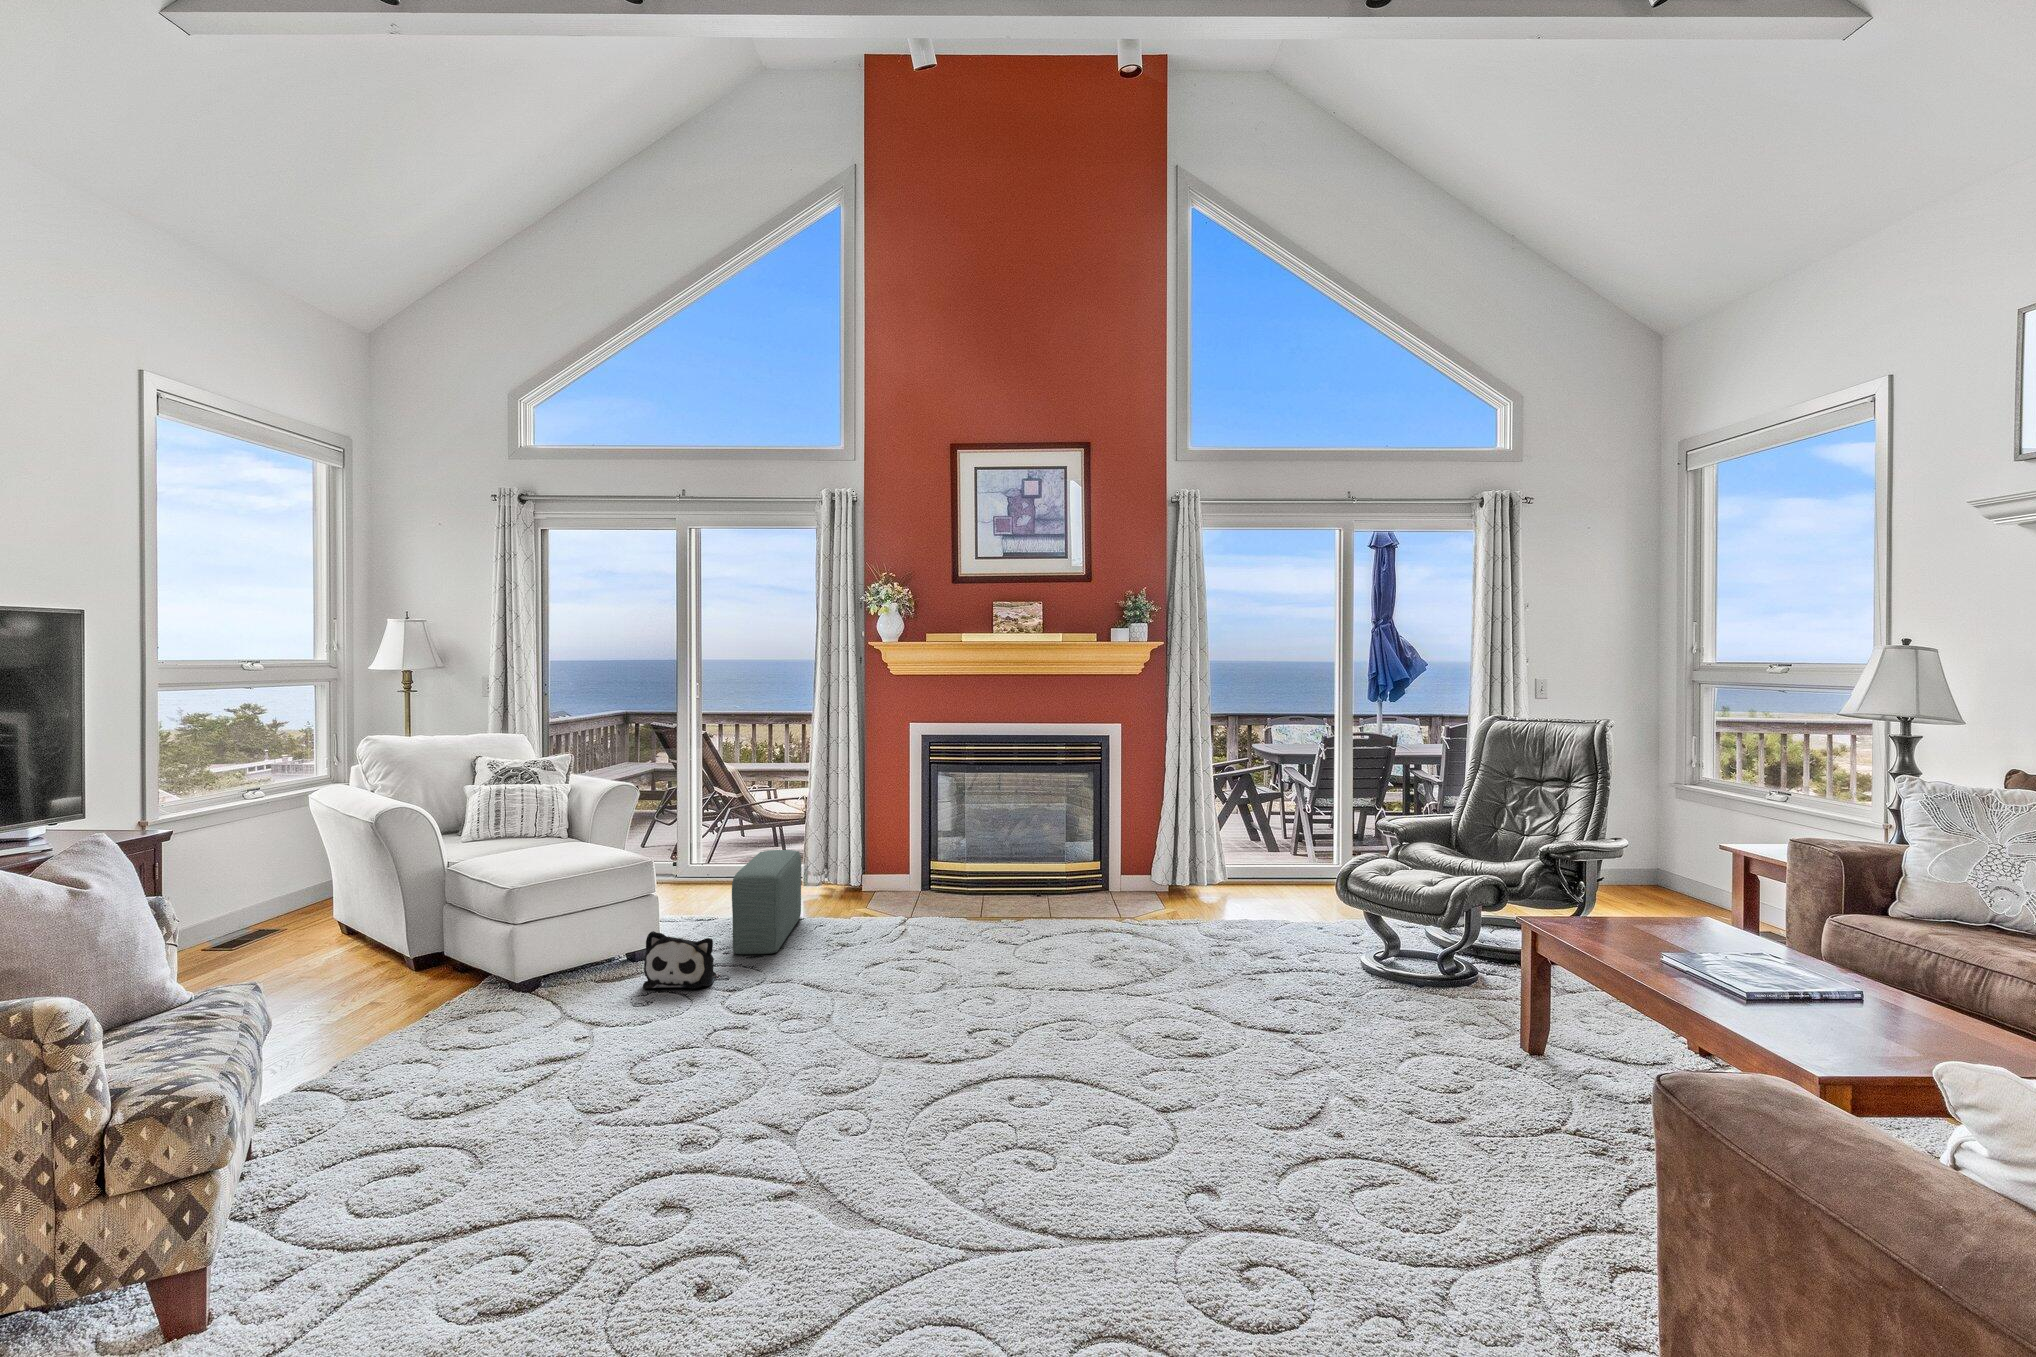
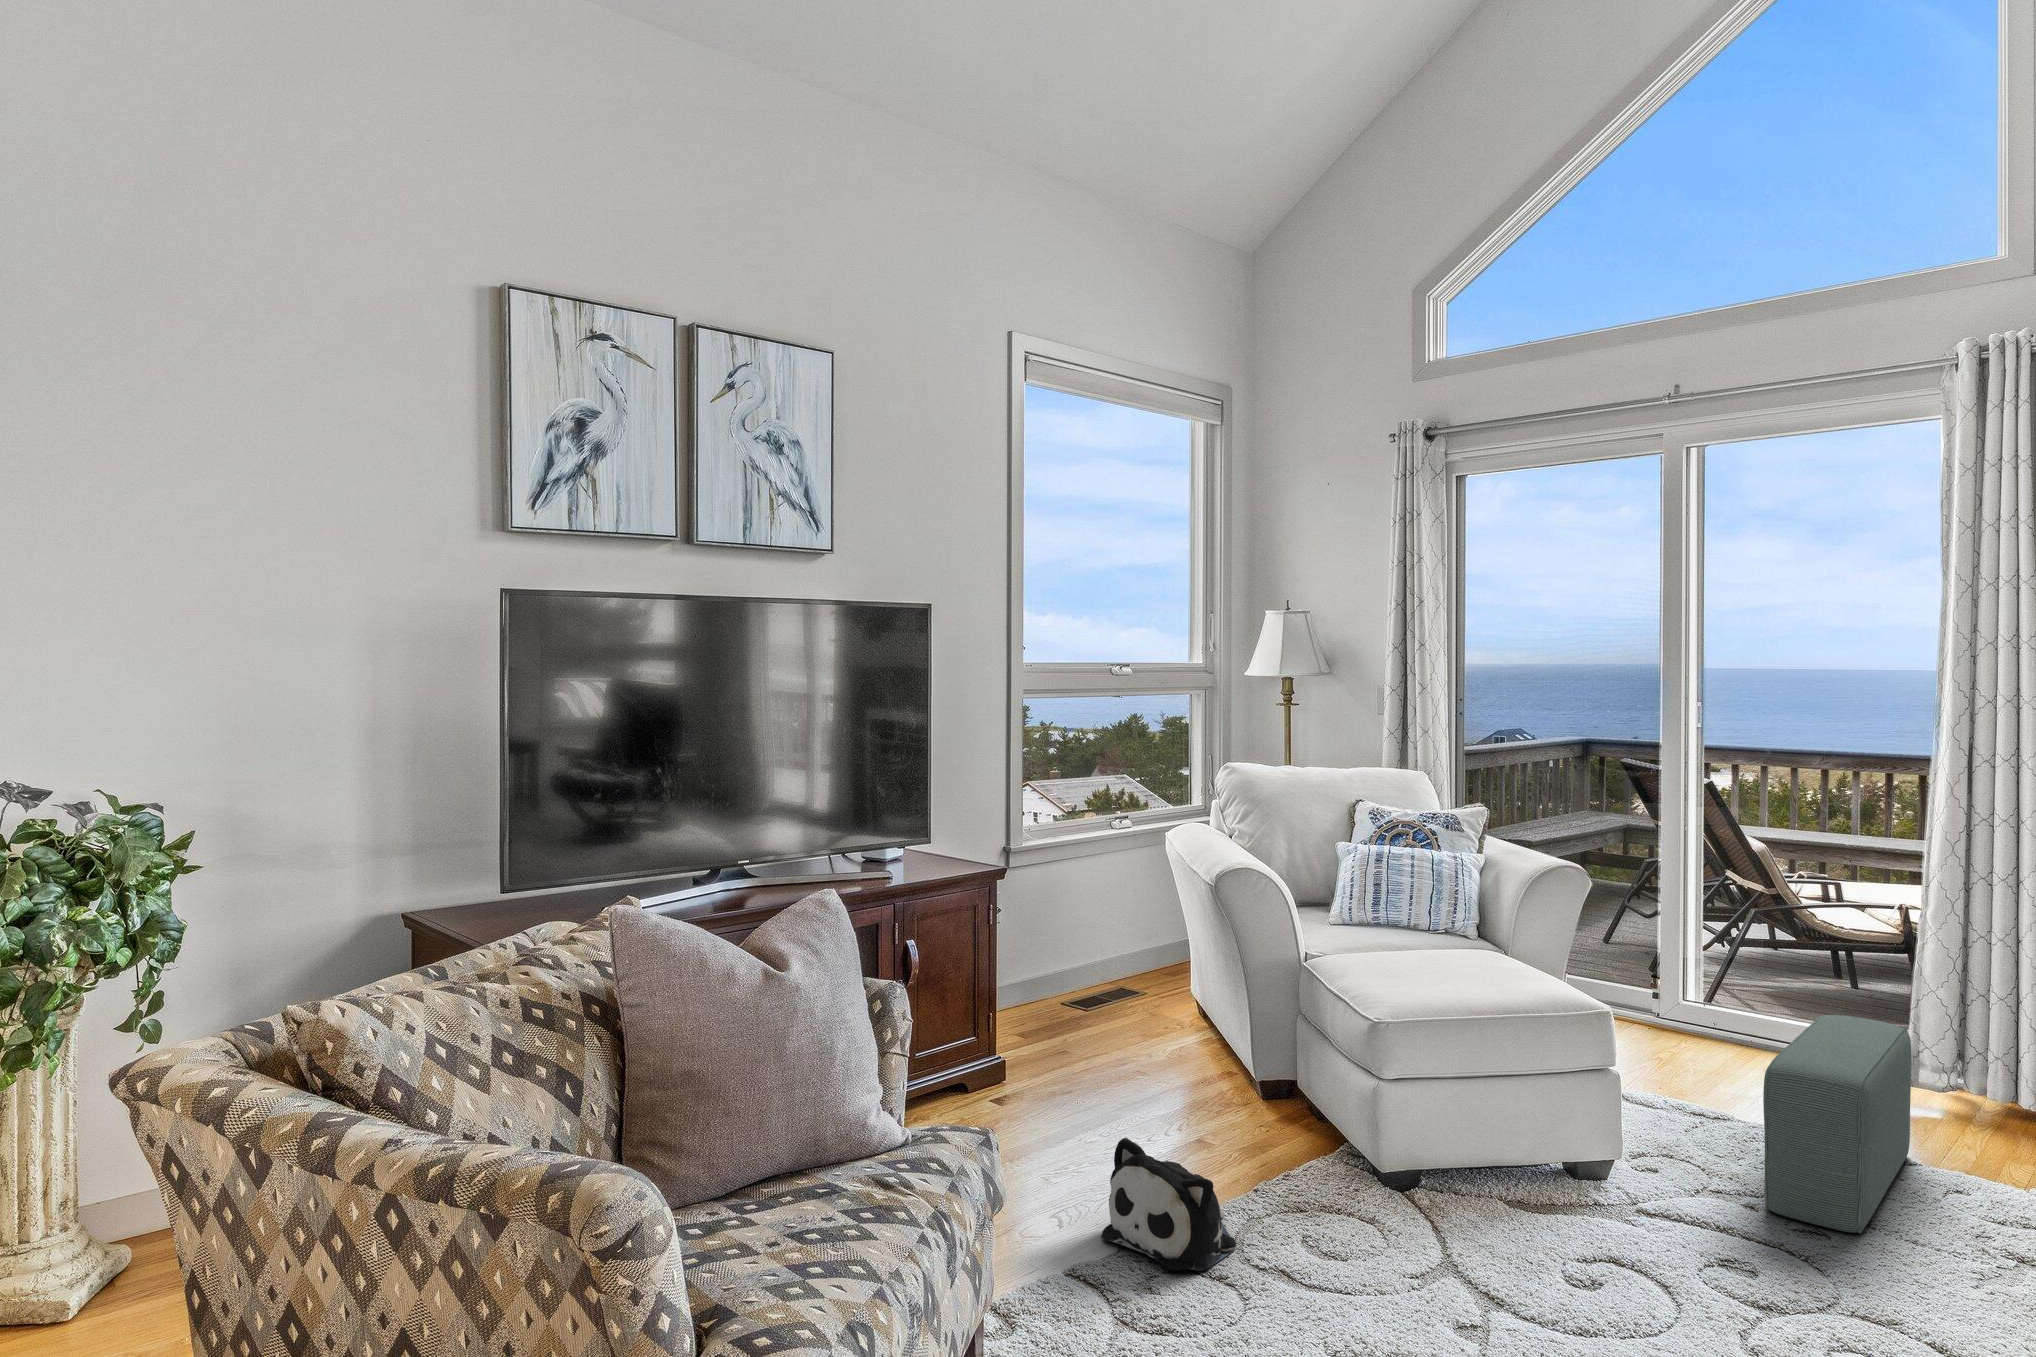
plush toy: present [643,931,716,989] -> present [1101,1138,1236,1271]

